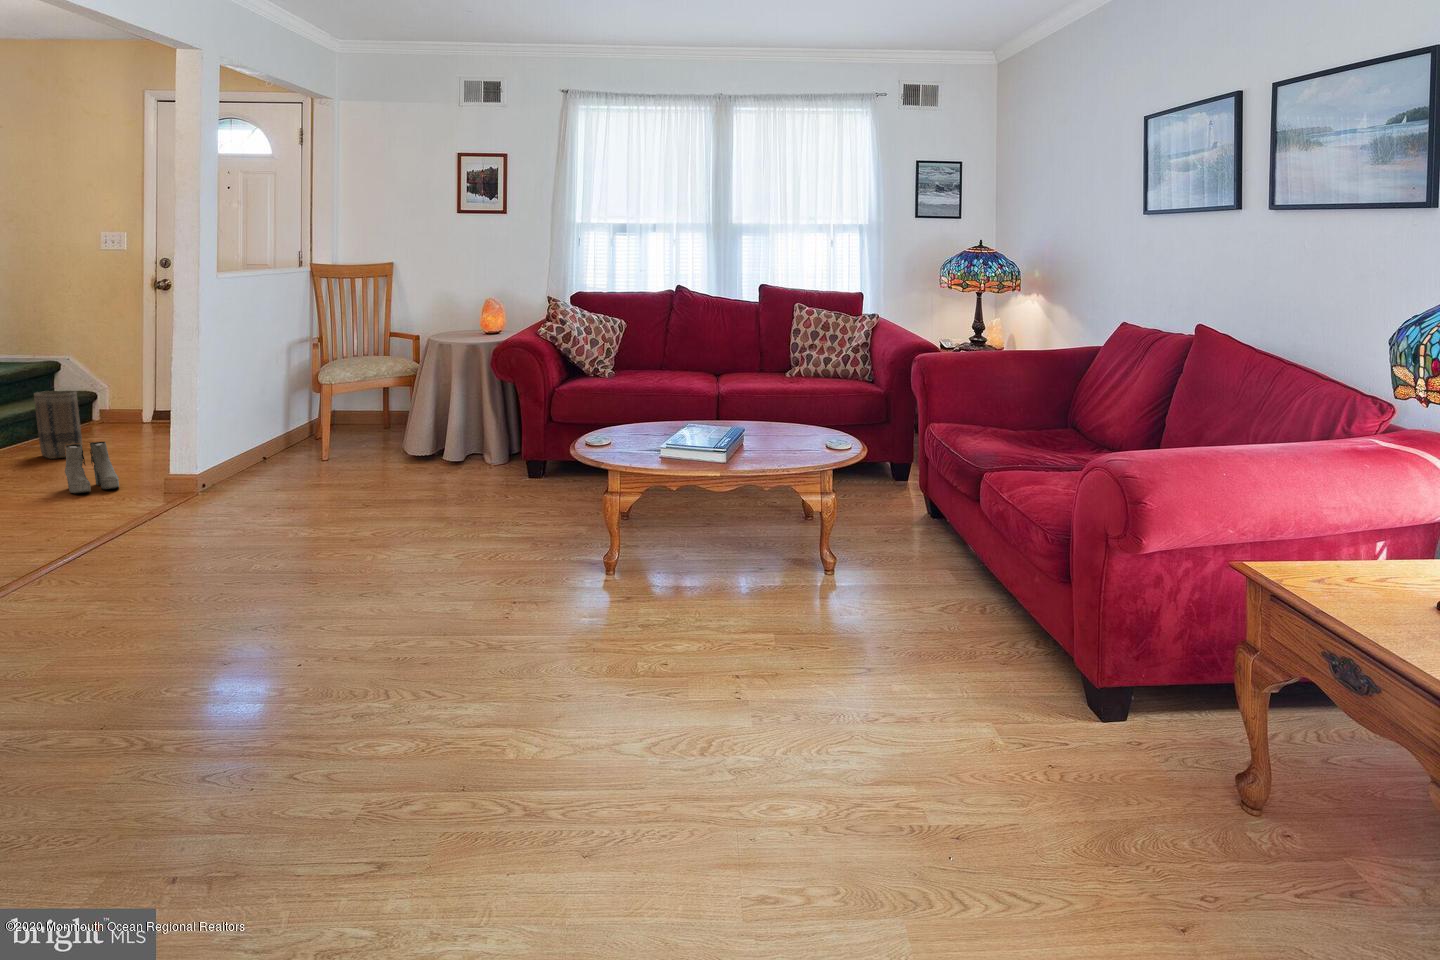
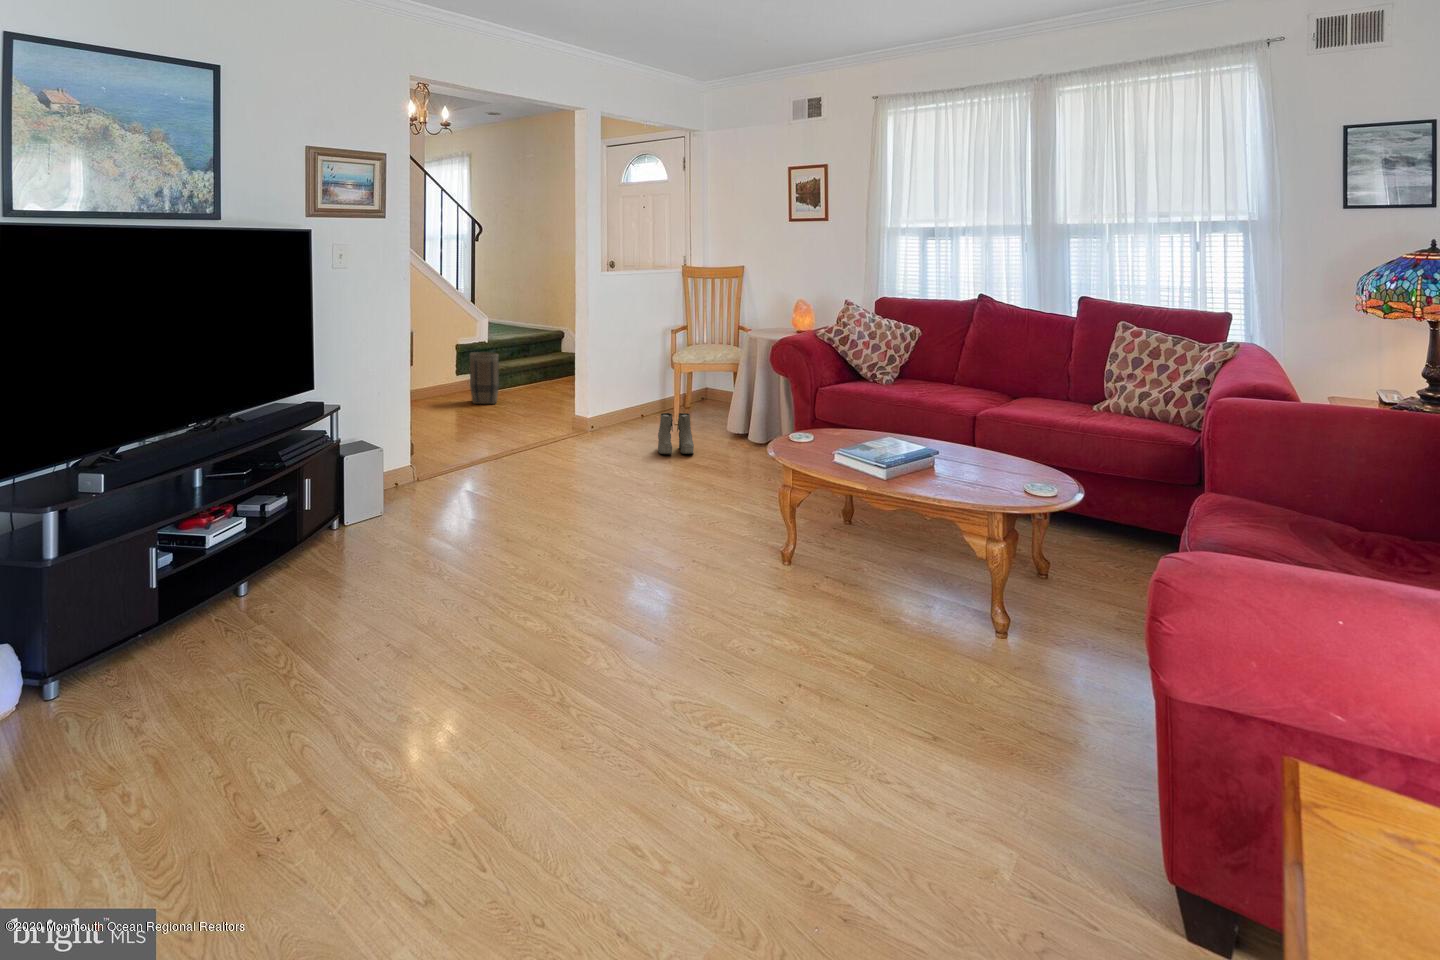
boots: present [65,442,119,493] -> present [658,413,694,454]

